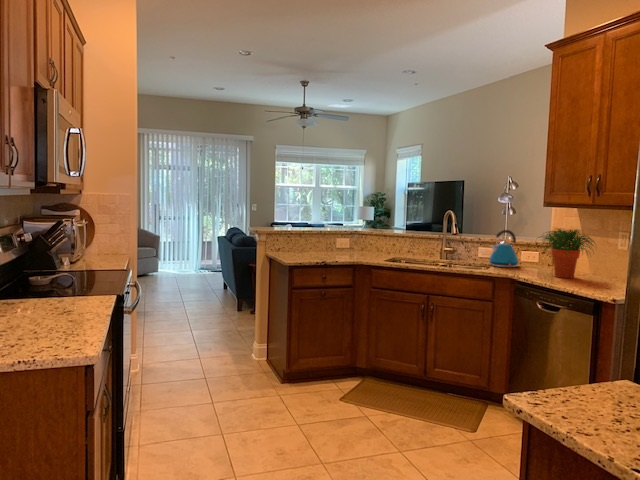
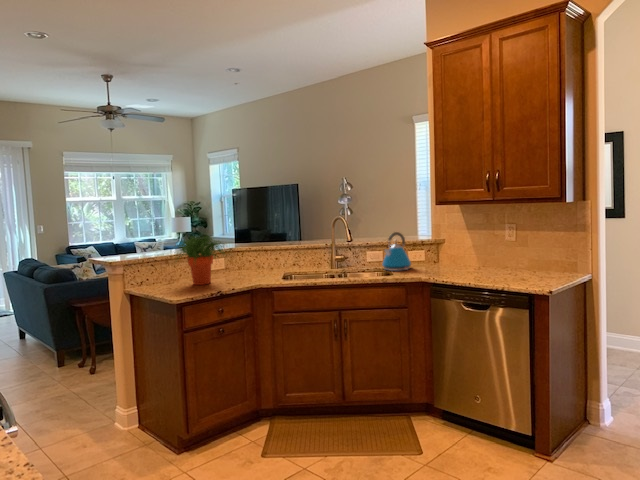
potted plant: present [542,228,594,278] -> present [177,236,225,285]

